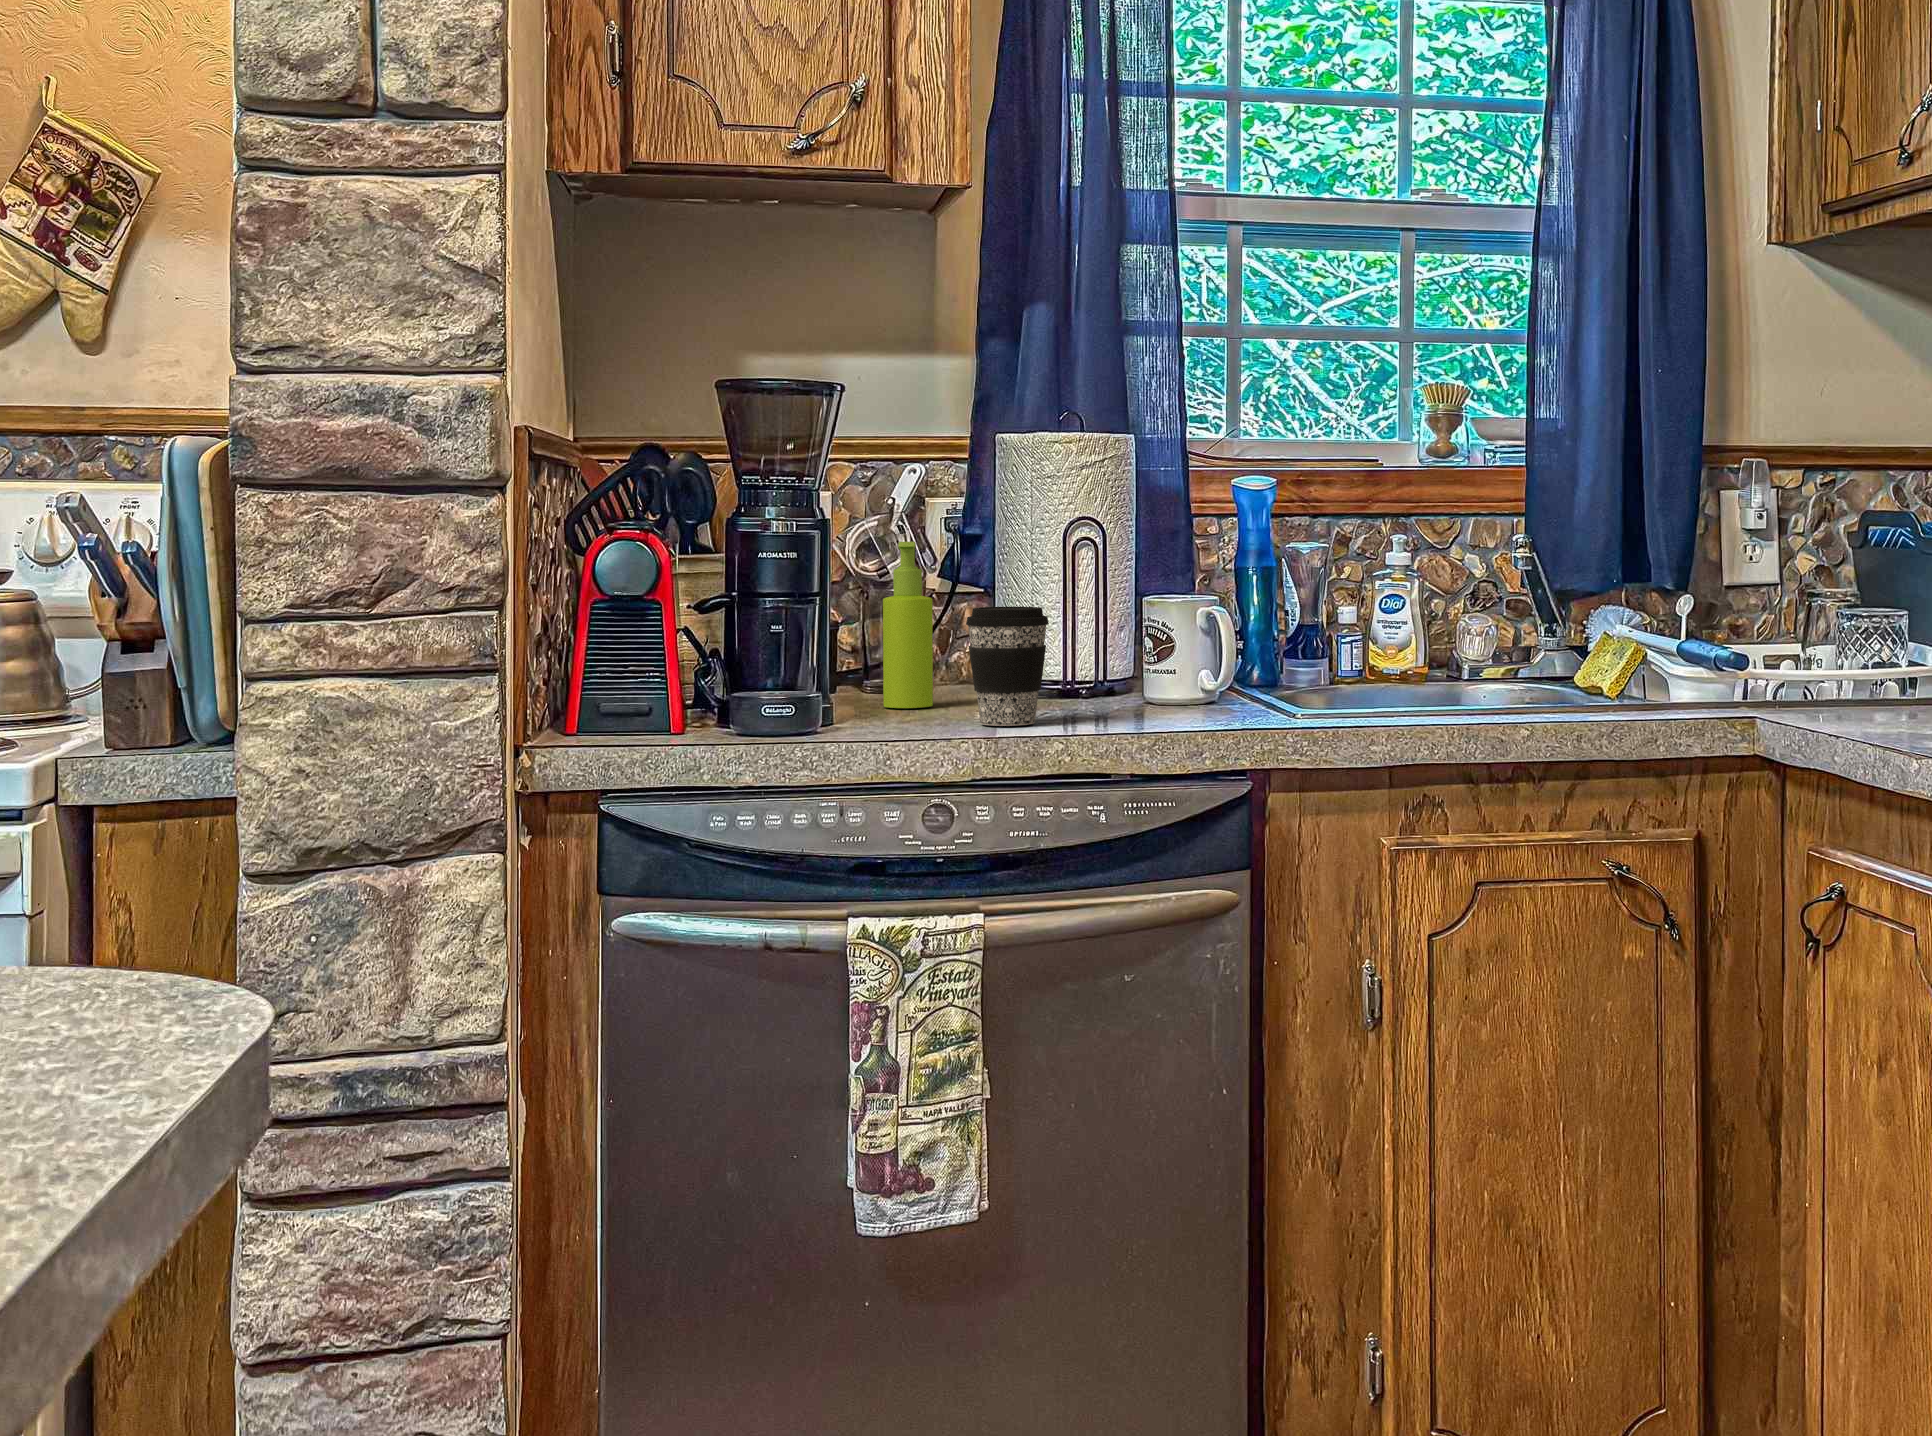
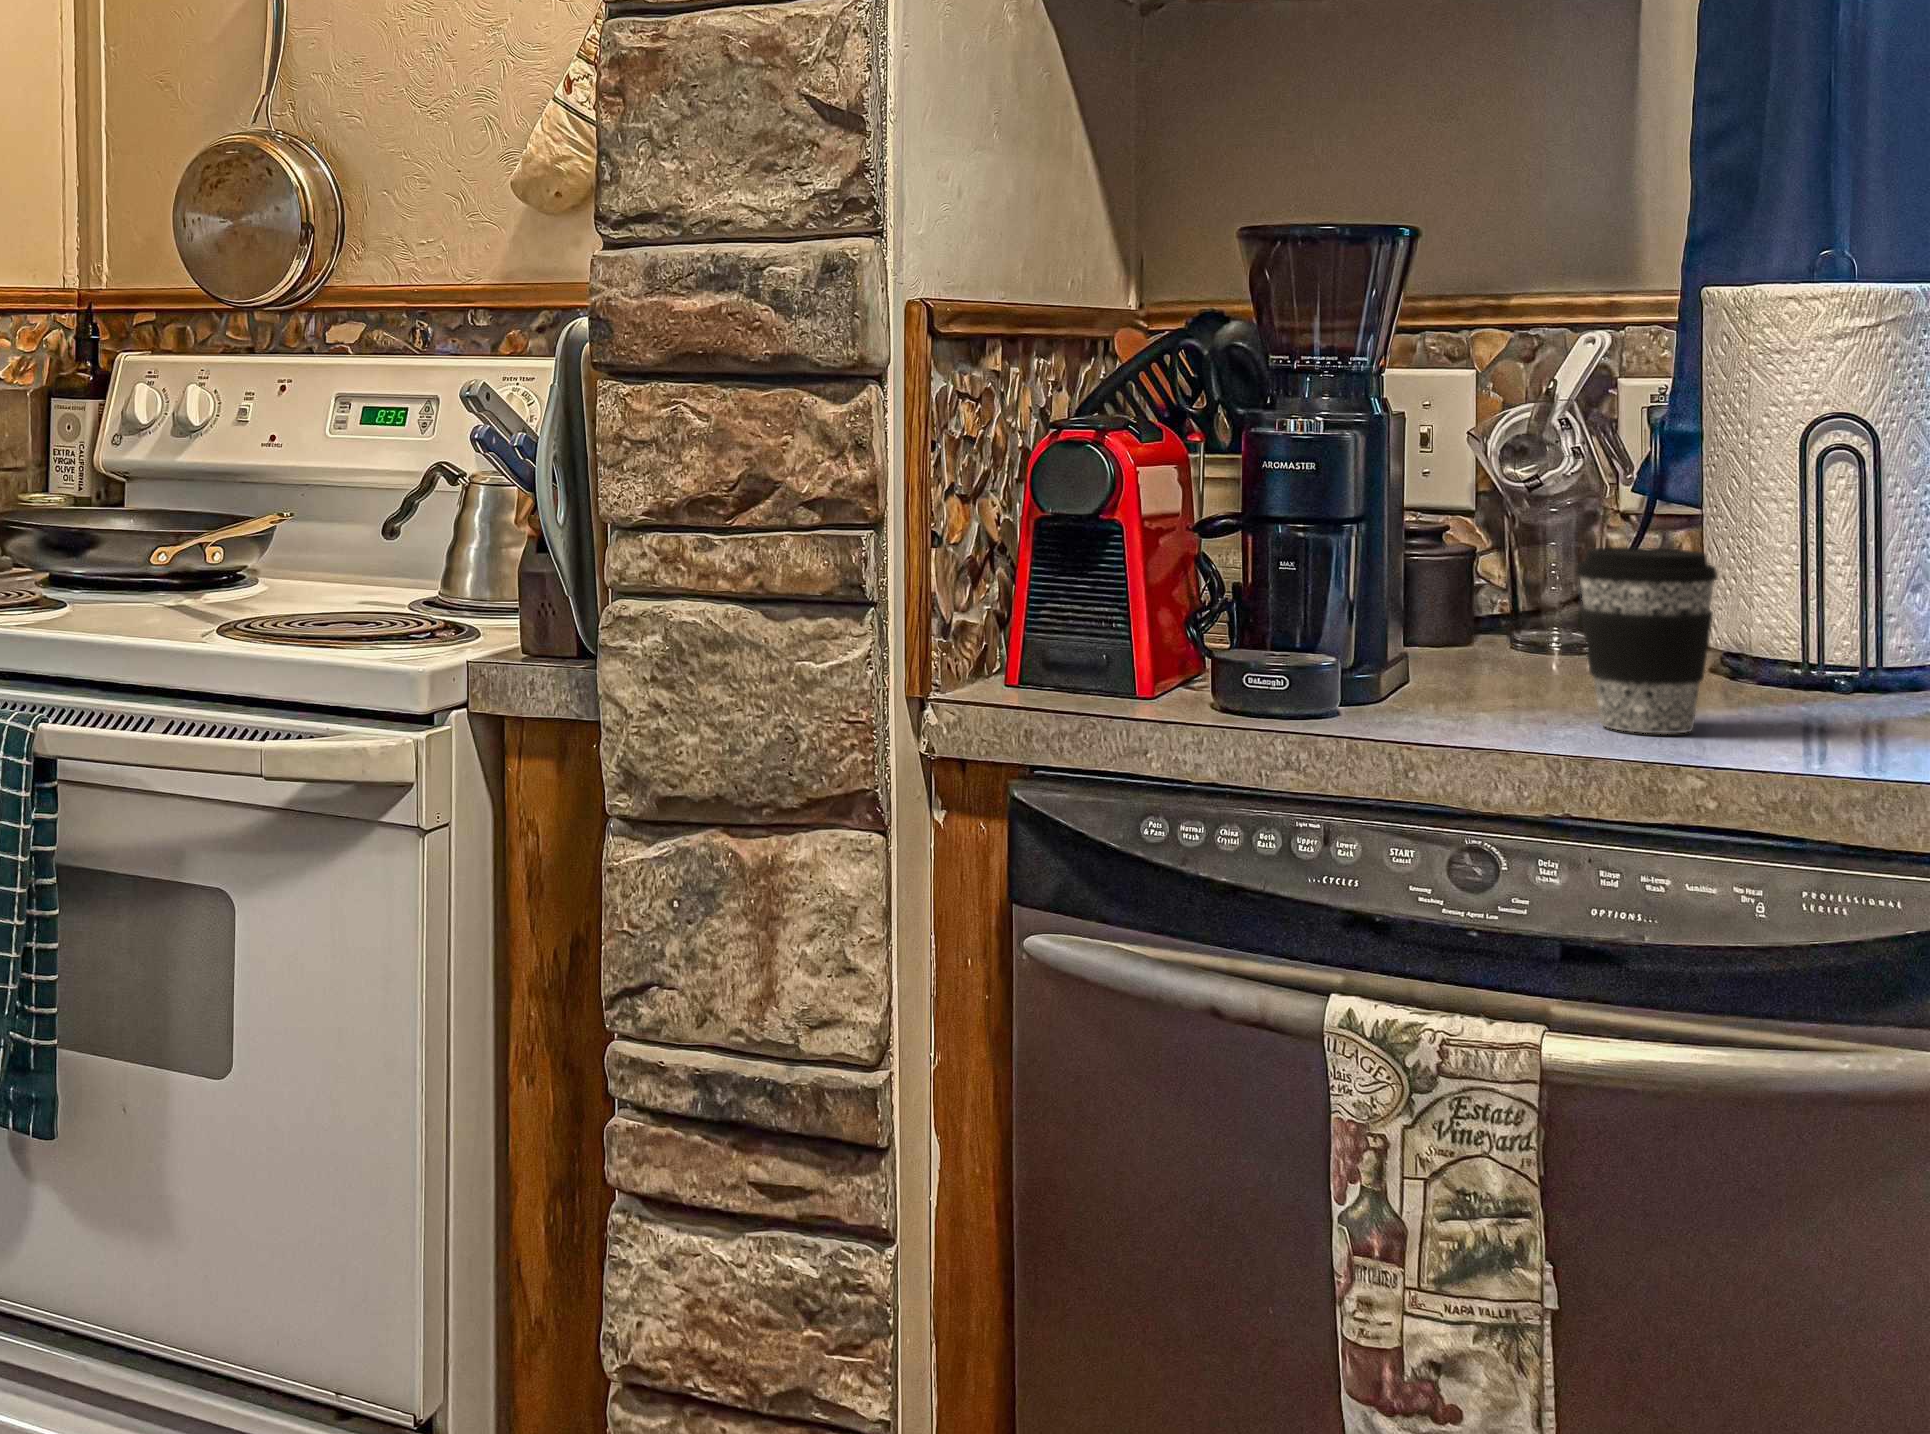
soap dispenser: present [883,542,933,708] -> none [1492,443,1570,683]

